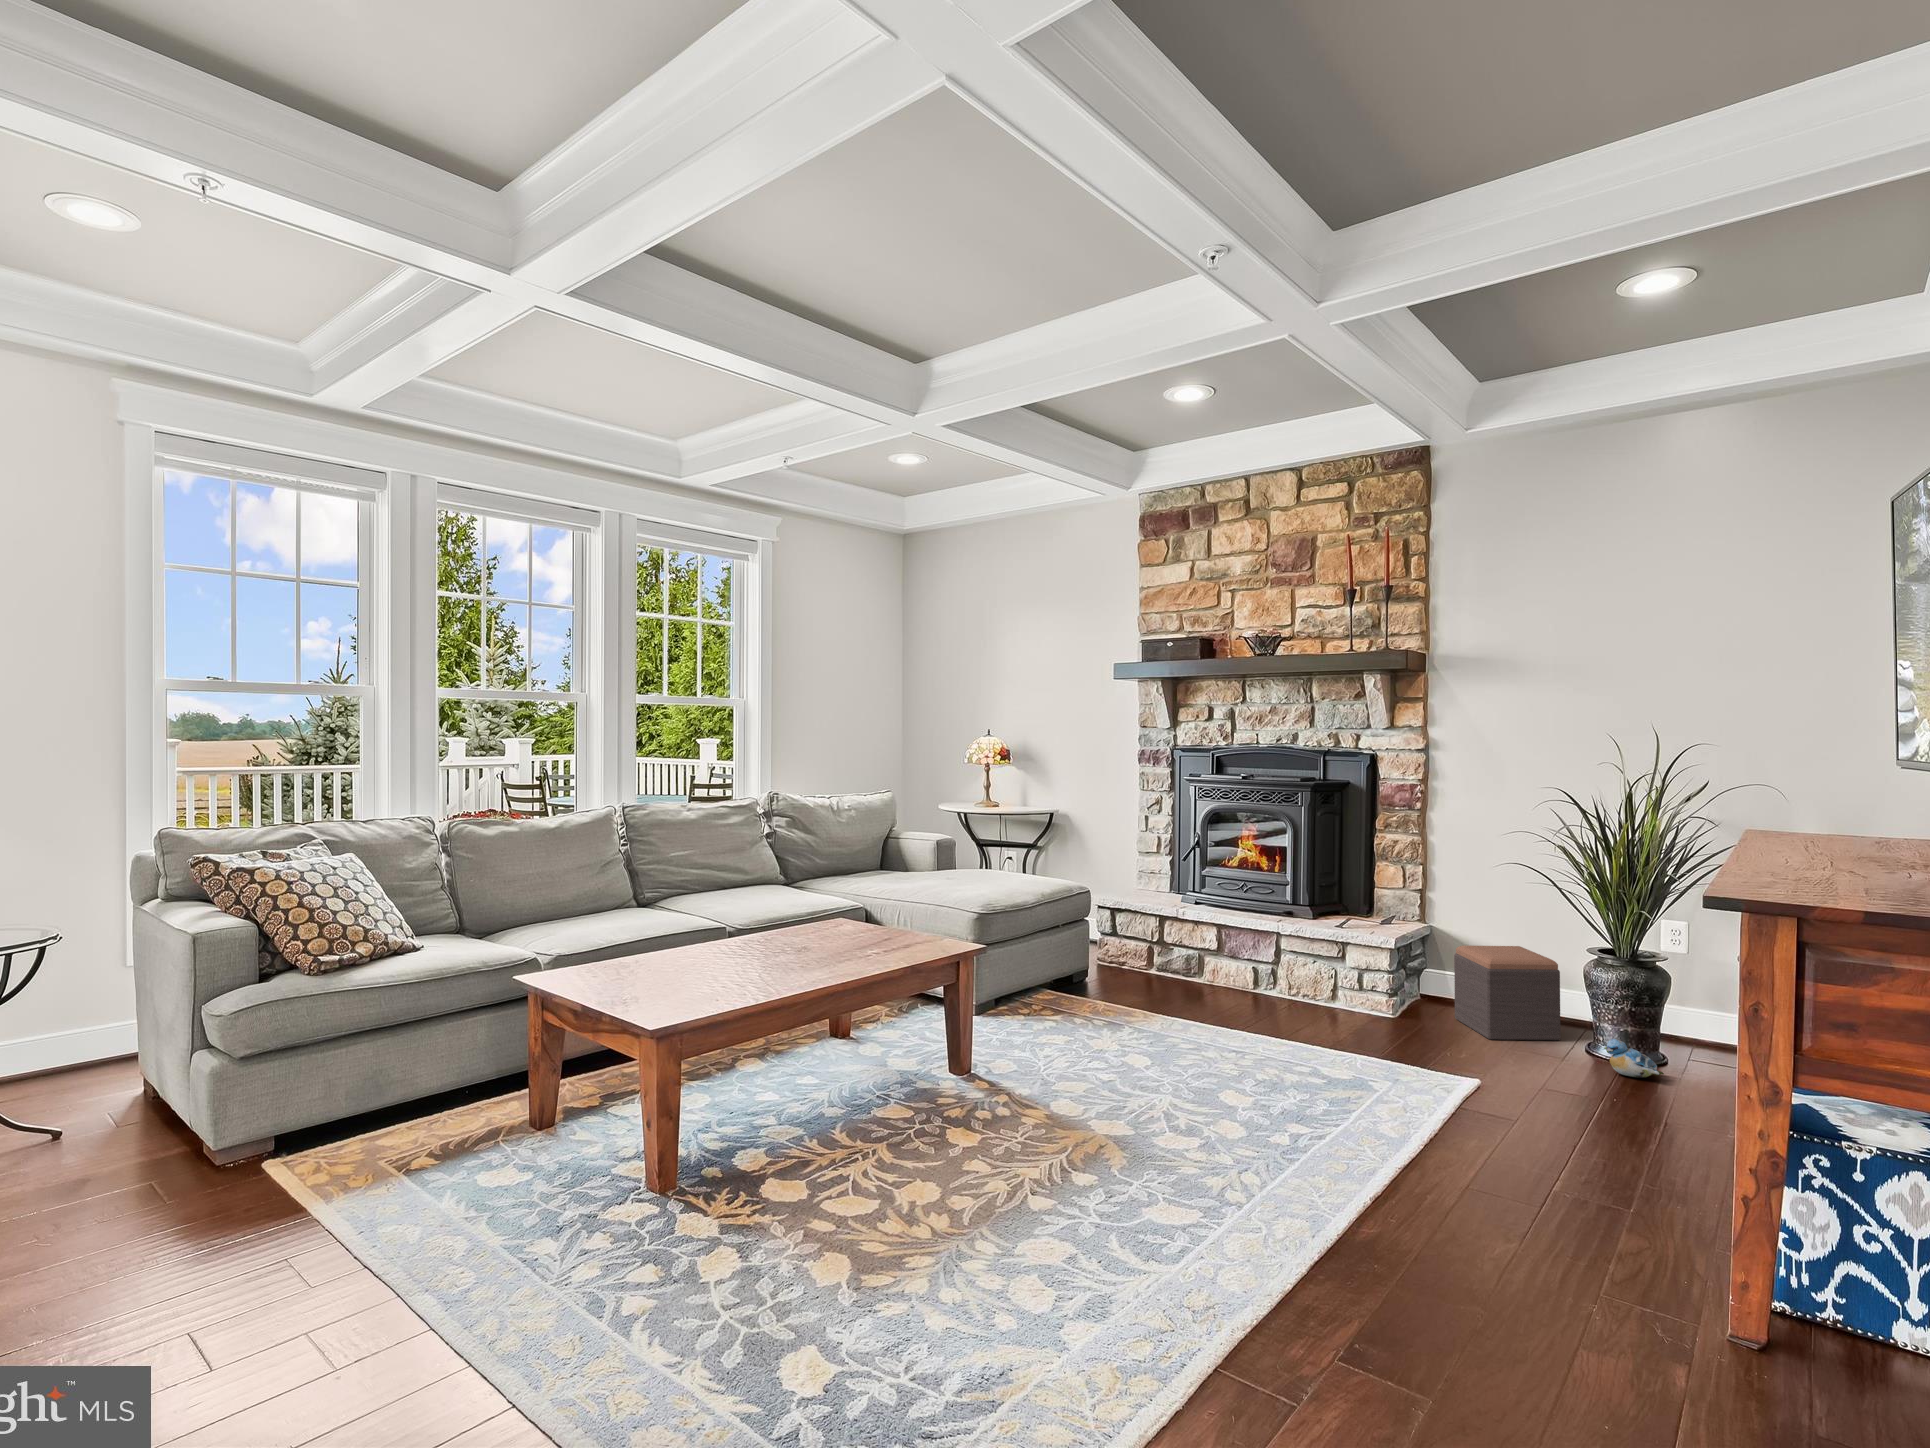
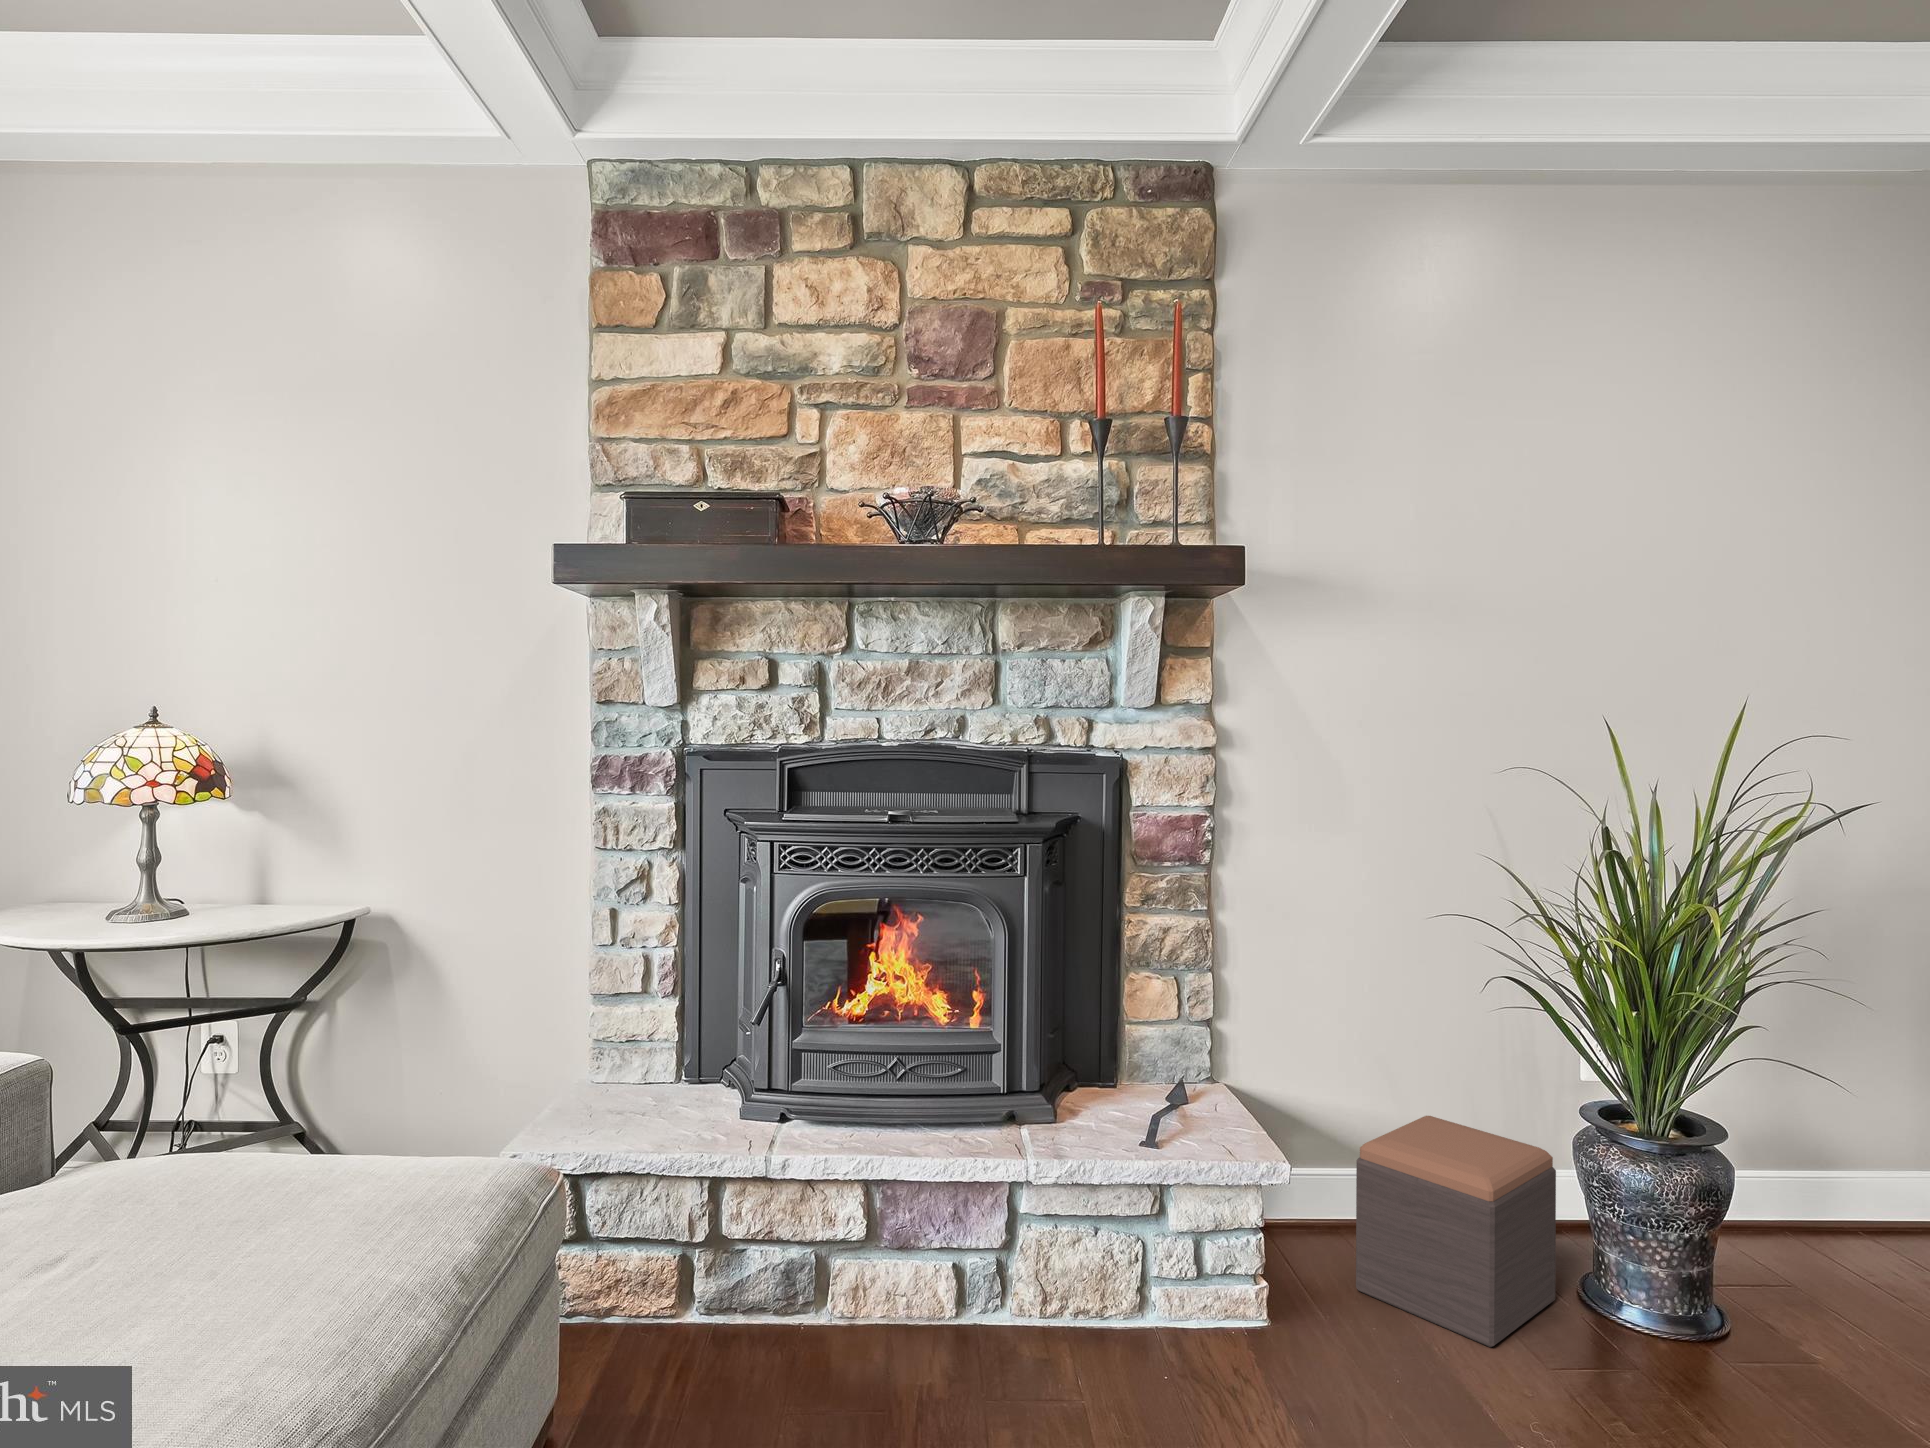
plush toy: present [1605,1039,1664,1077] -> none [1757,1321,1857,1392]

